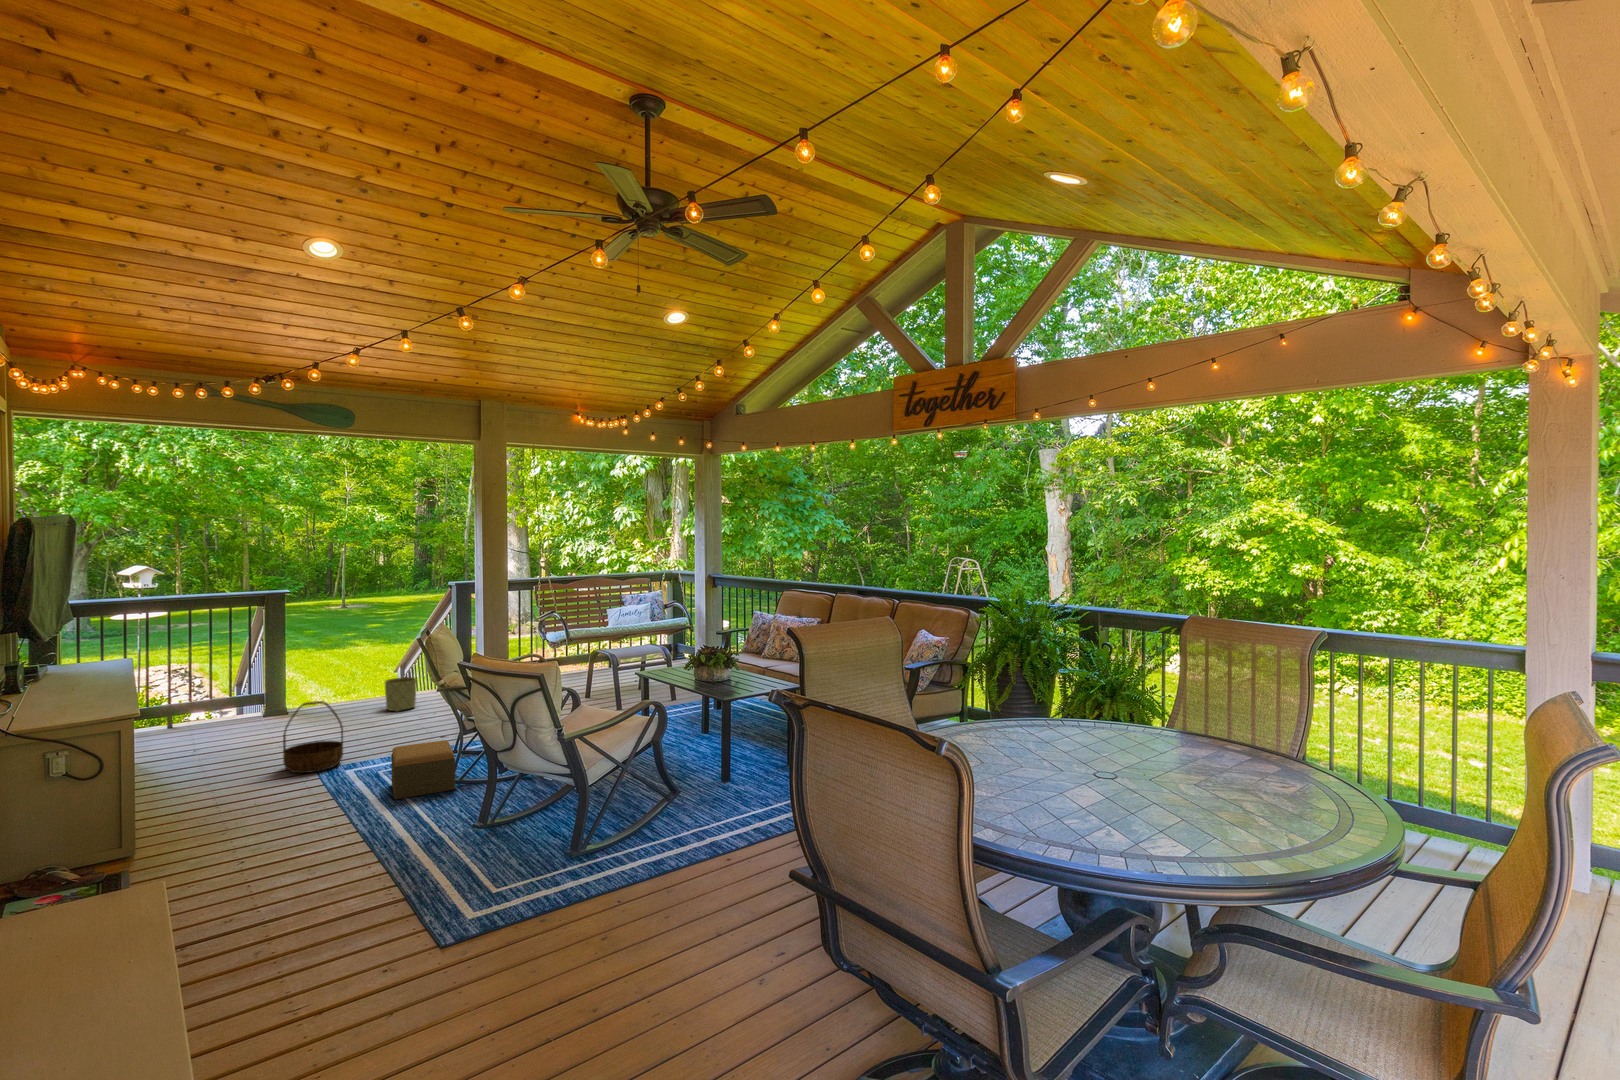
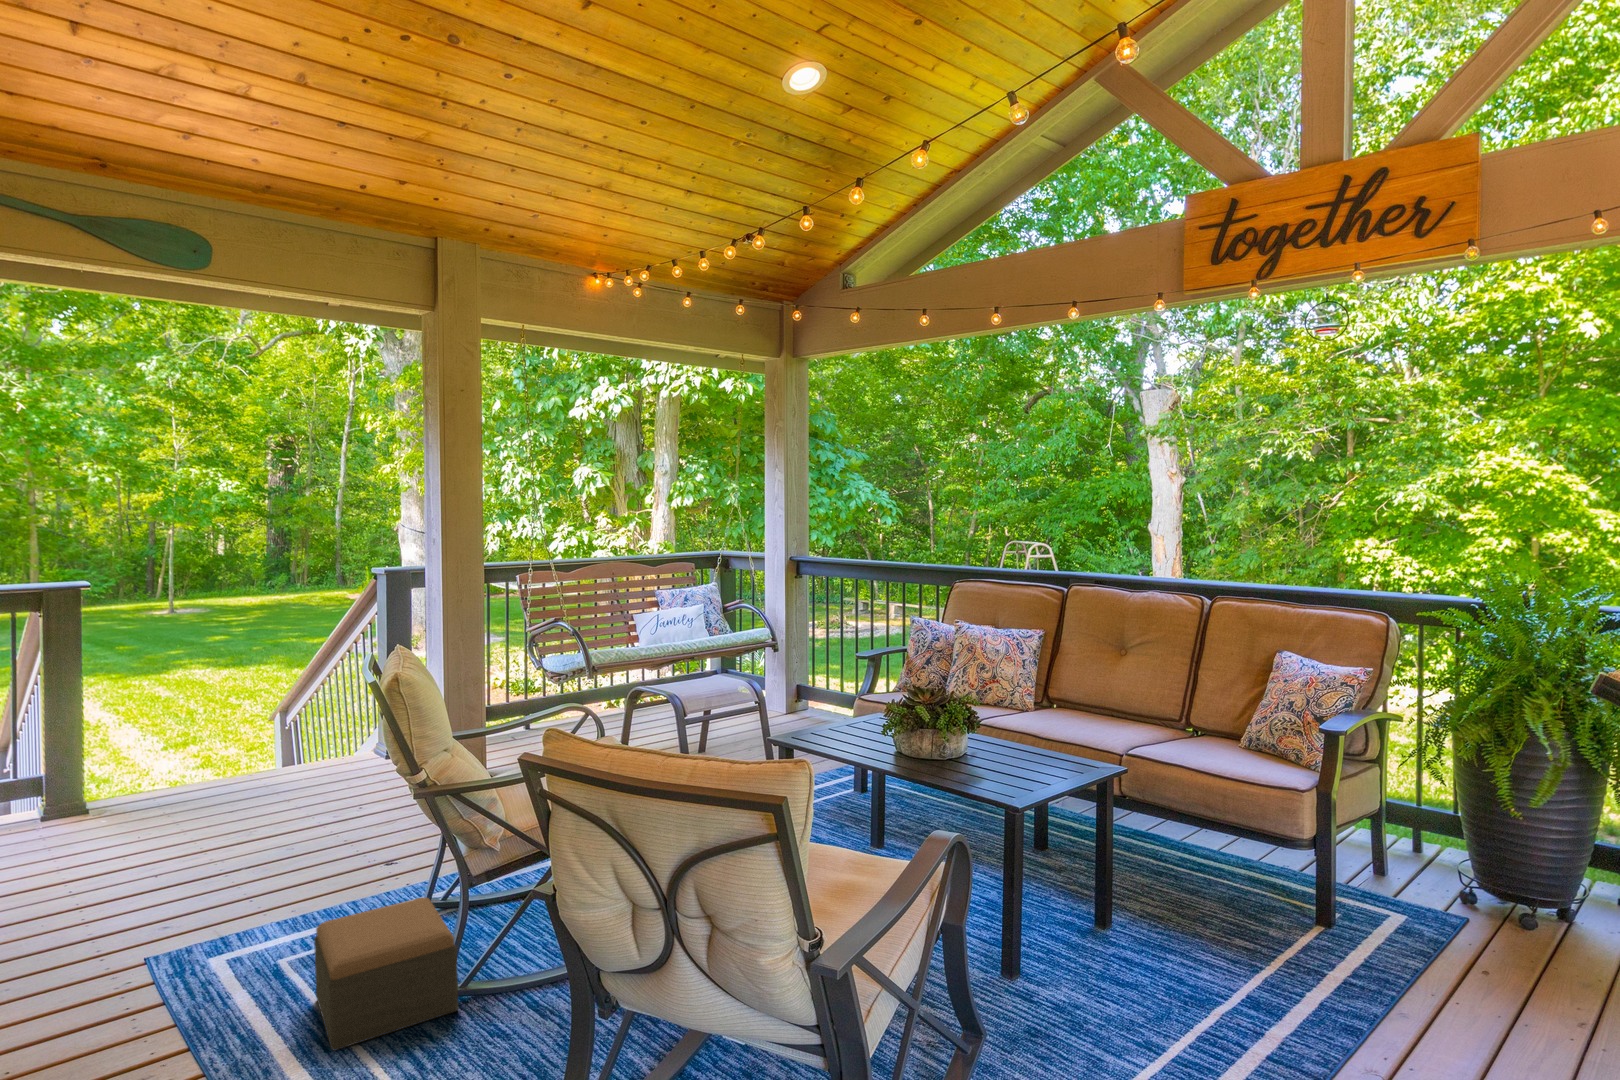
planter: present [385,677,417,712] -> none [265,740,322,803]
basket: present [283,701,343,773] -> none [73,818,202,974]

